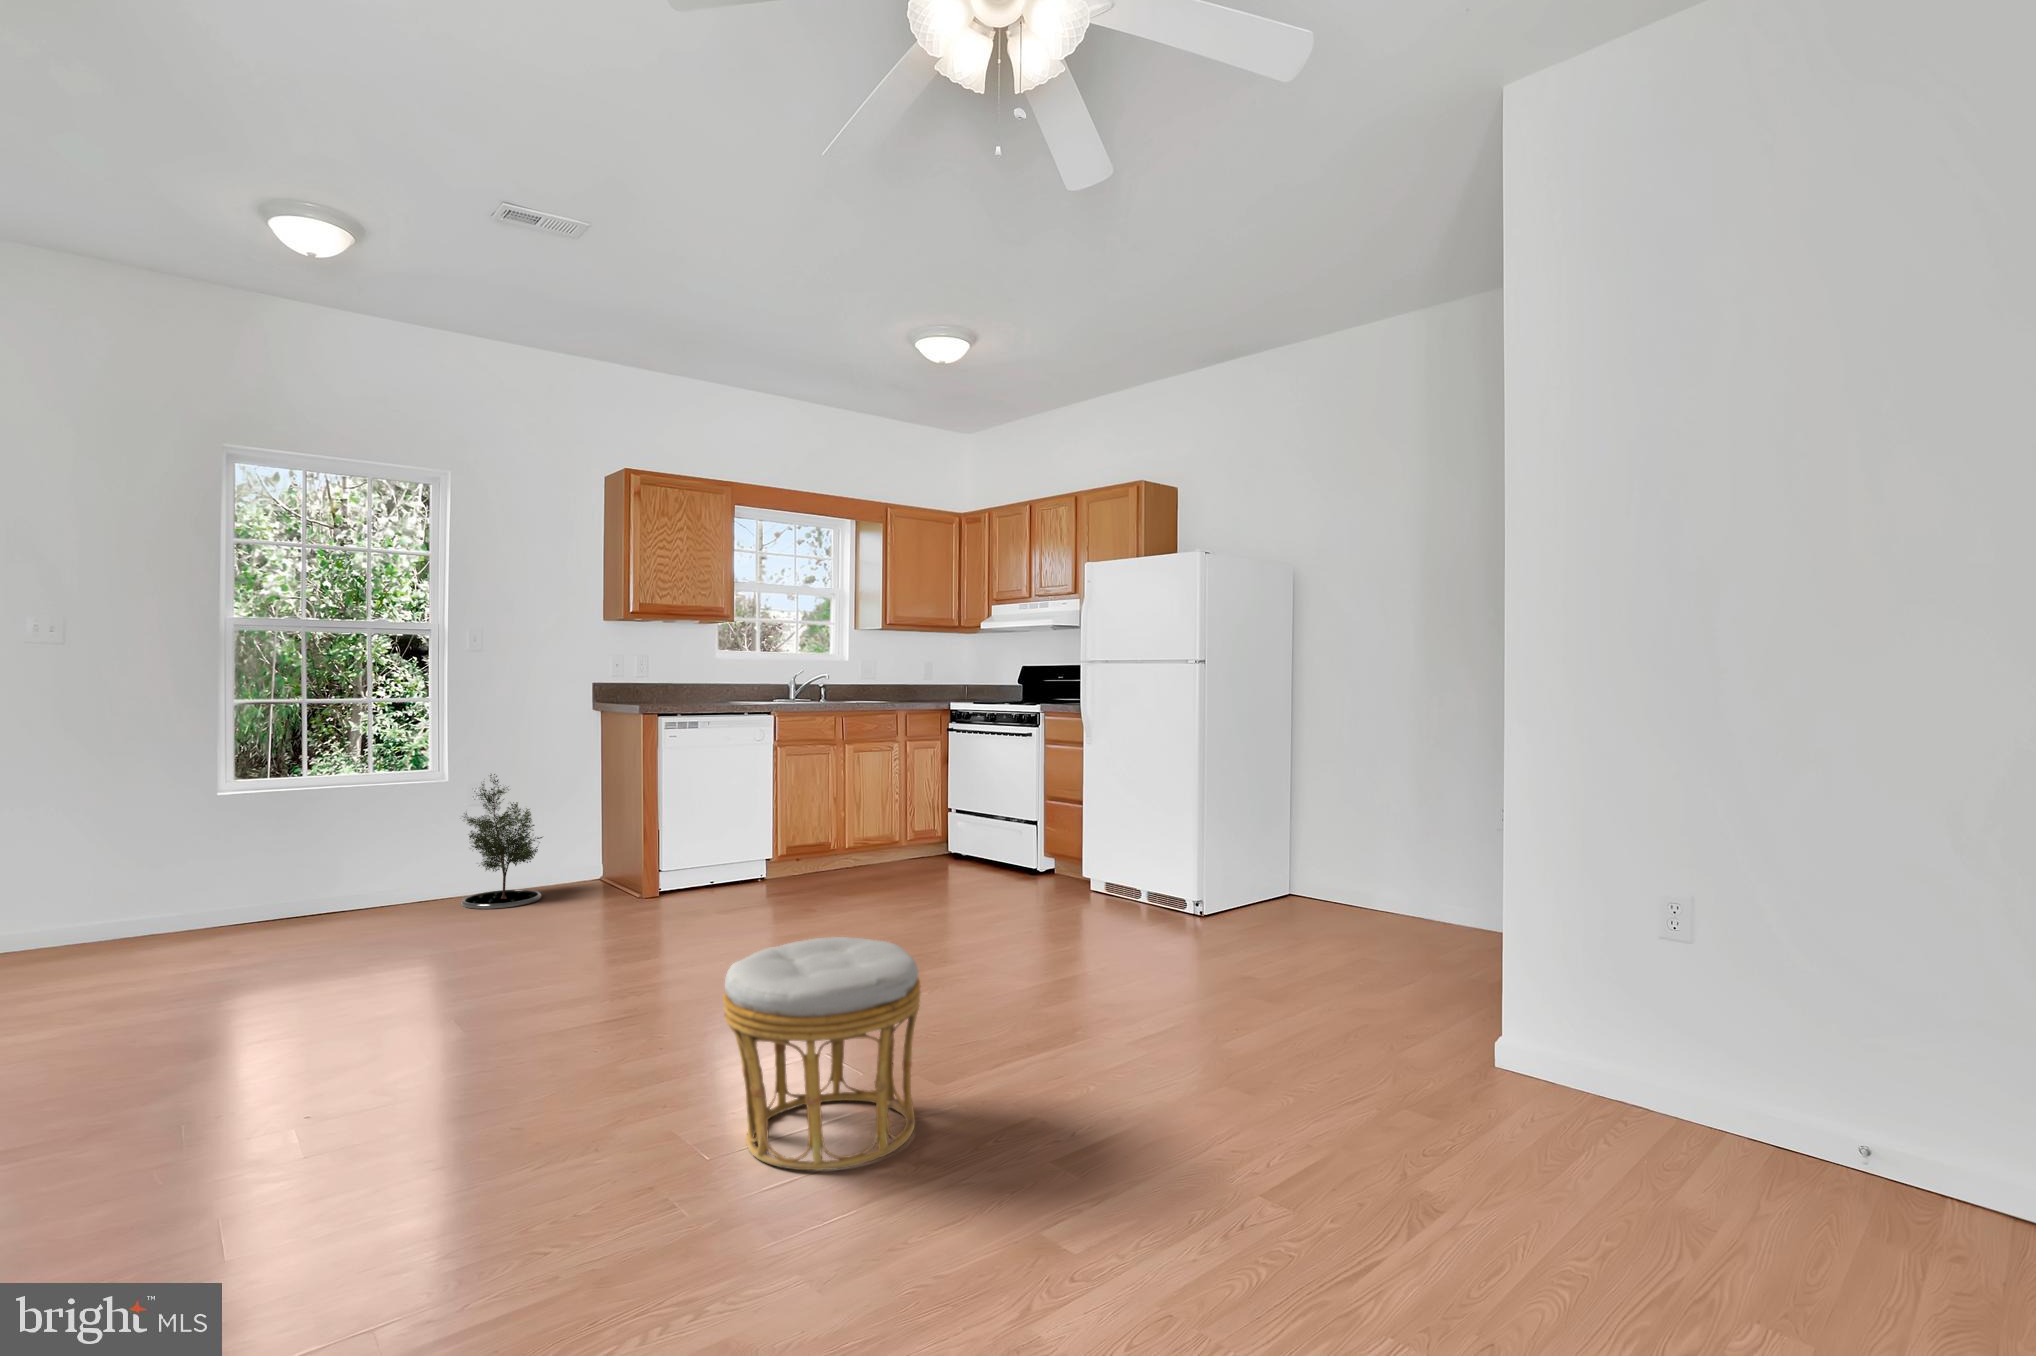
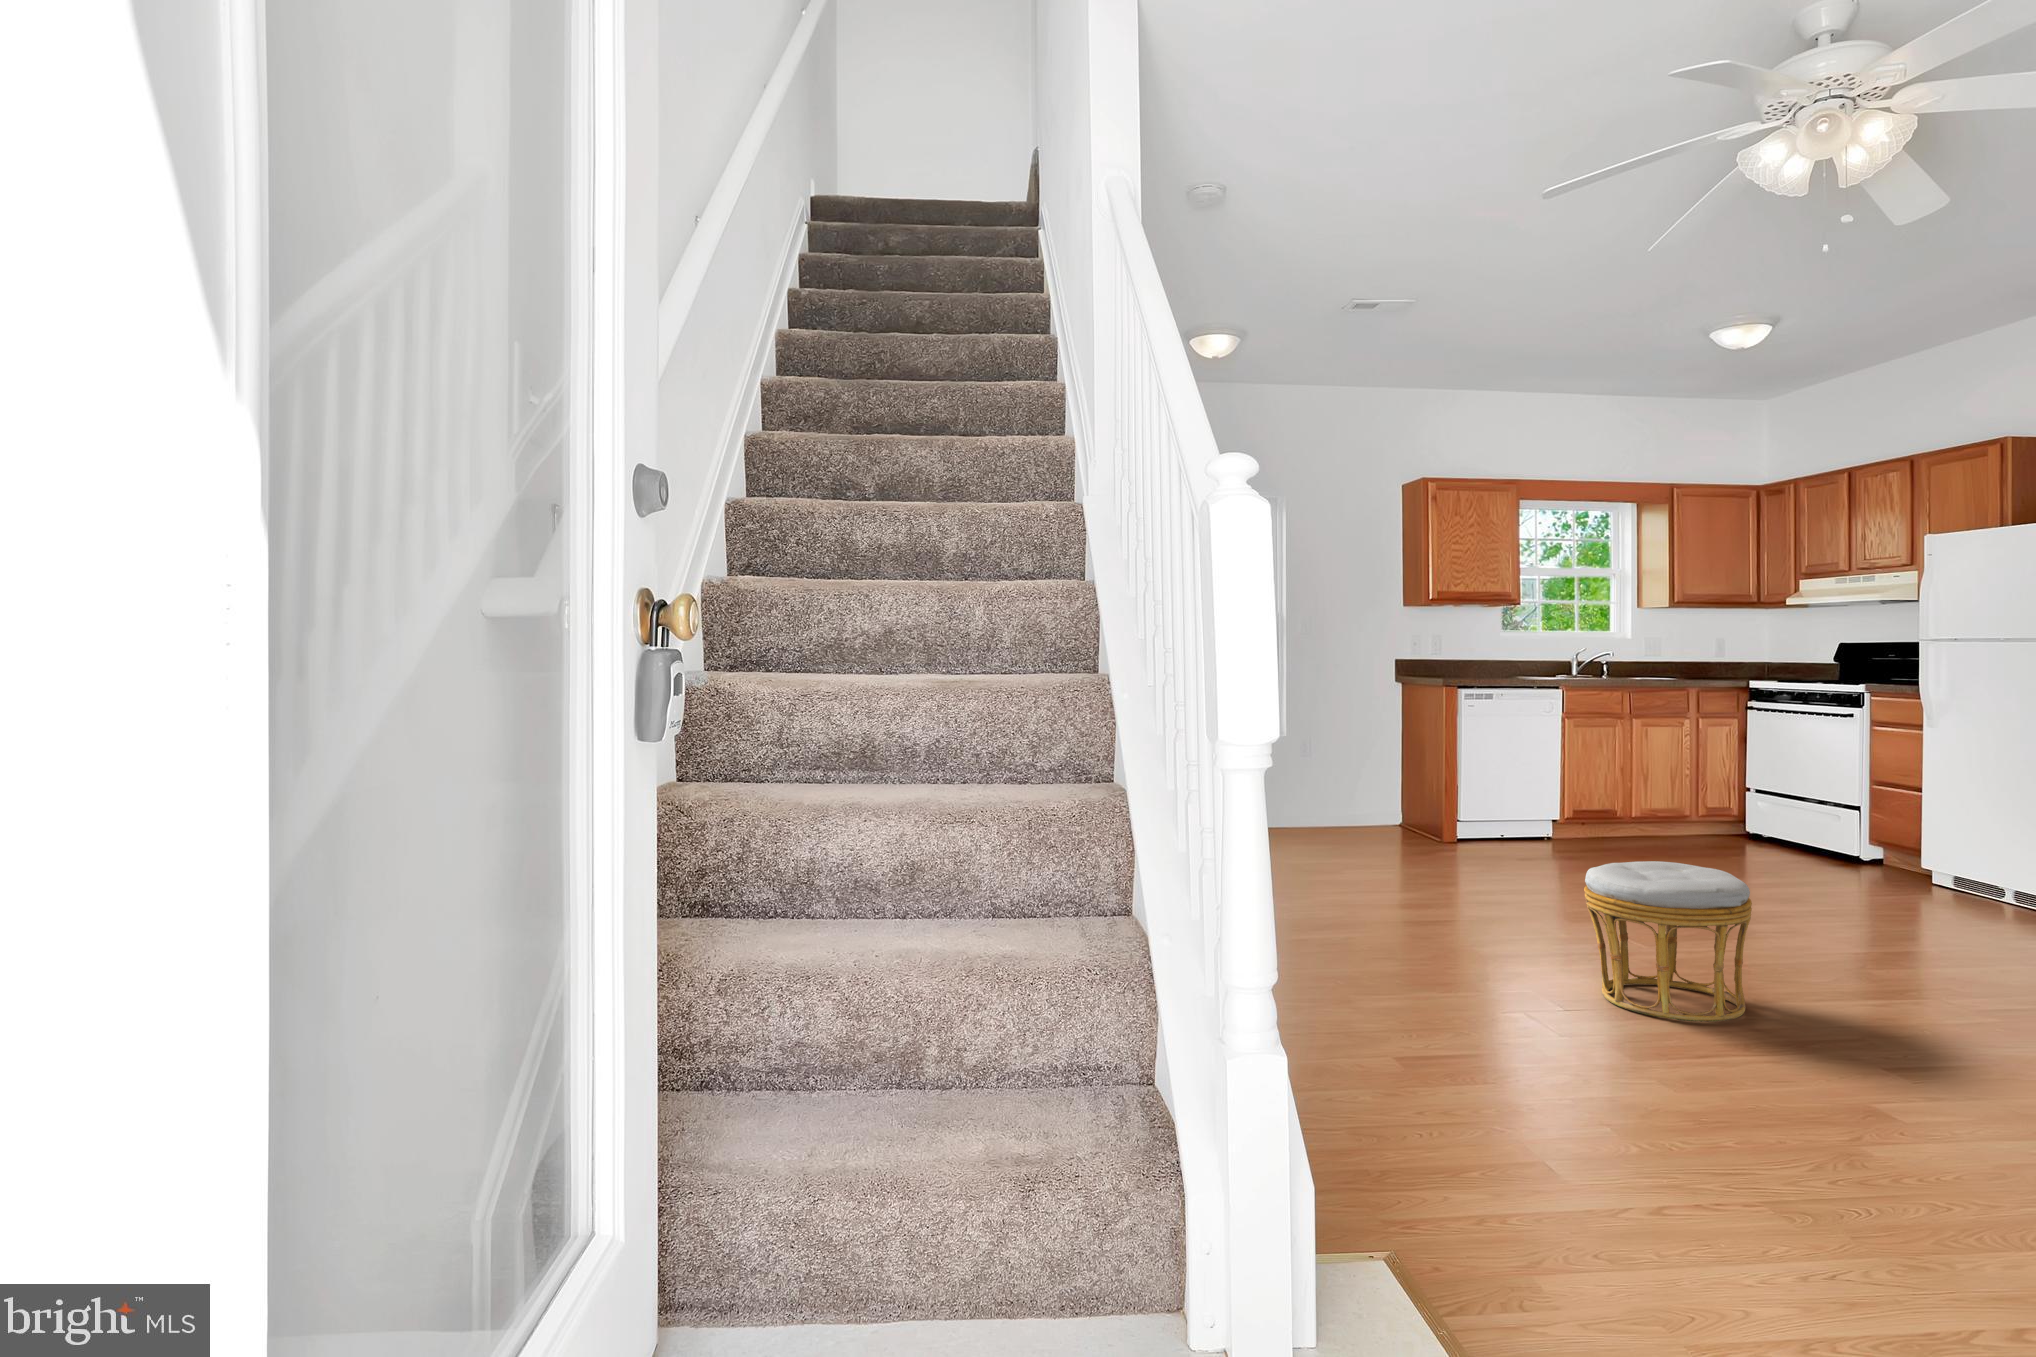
potted tree: present [461,774,542,909] -> none [1303,731,1363,835]

